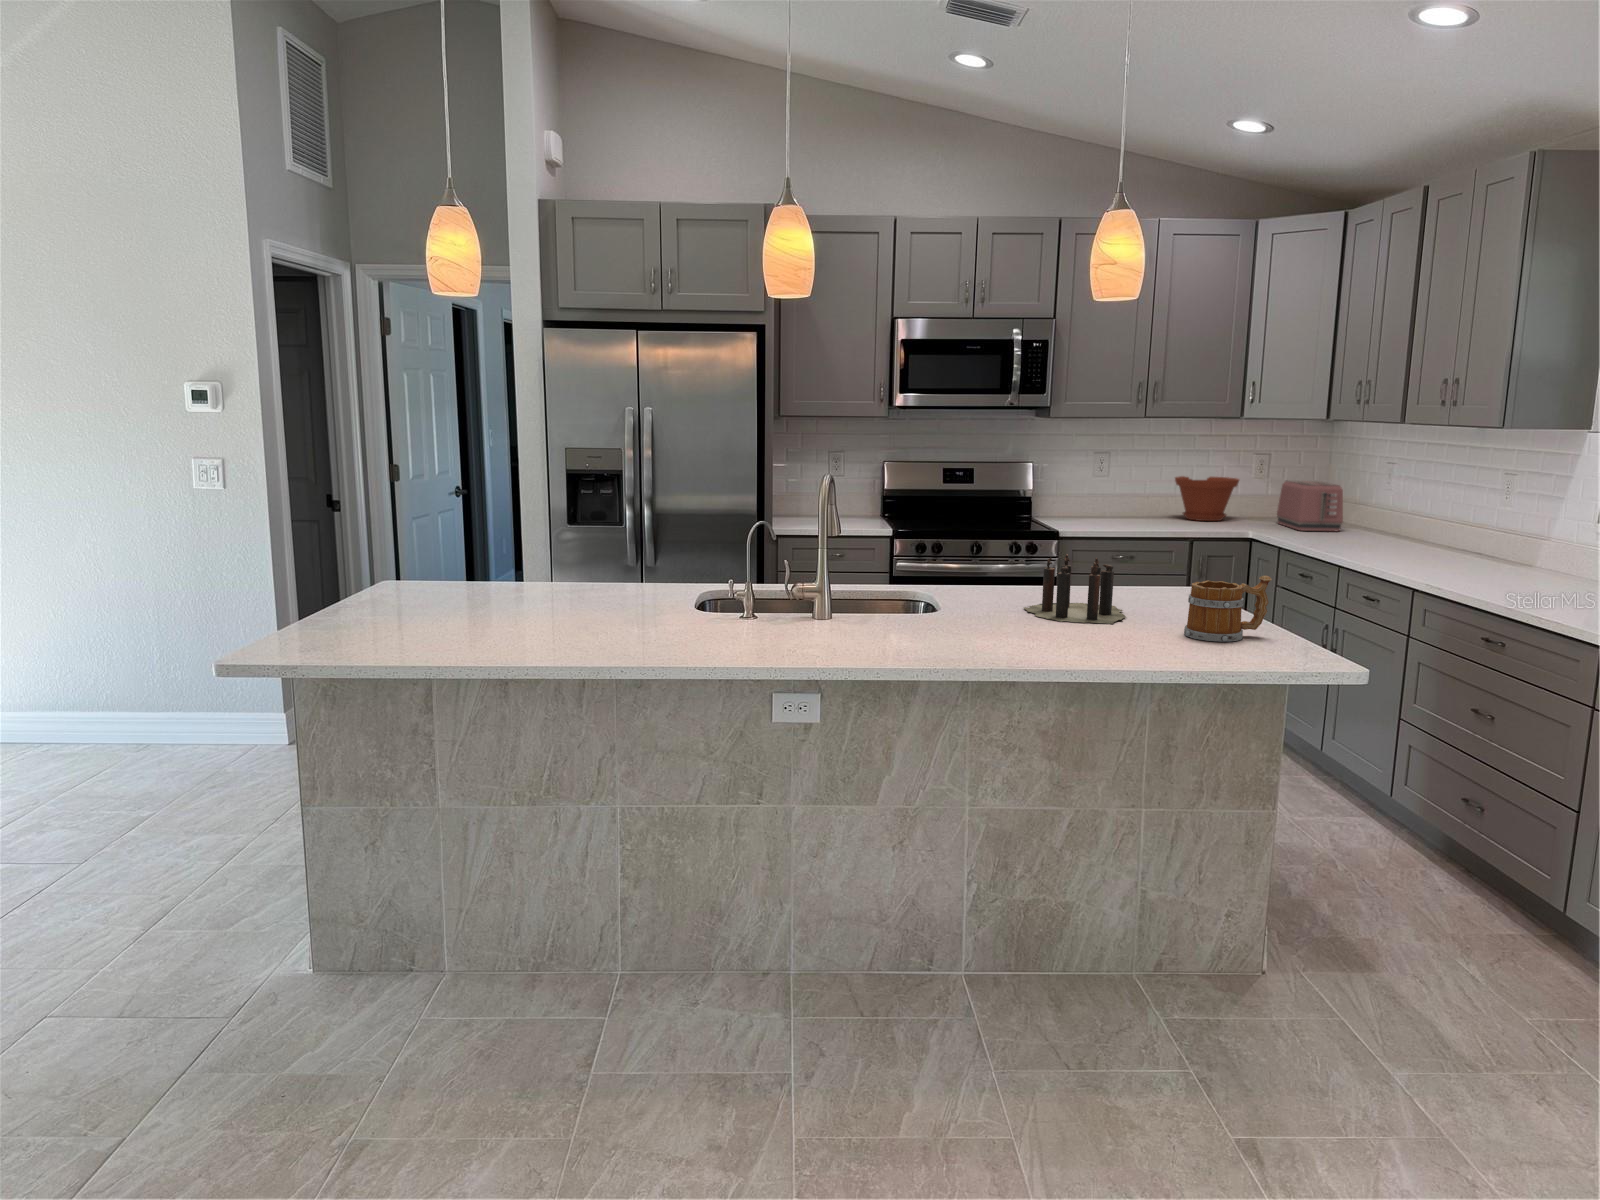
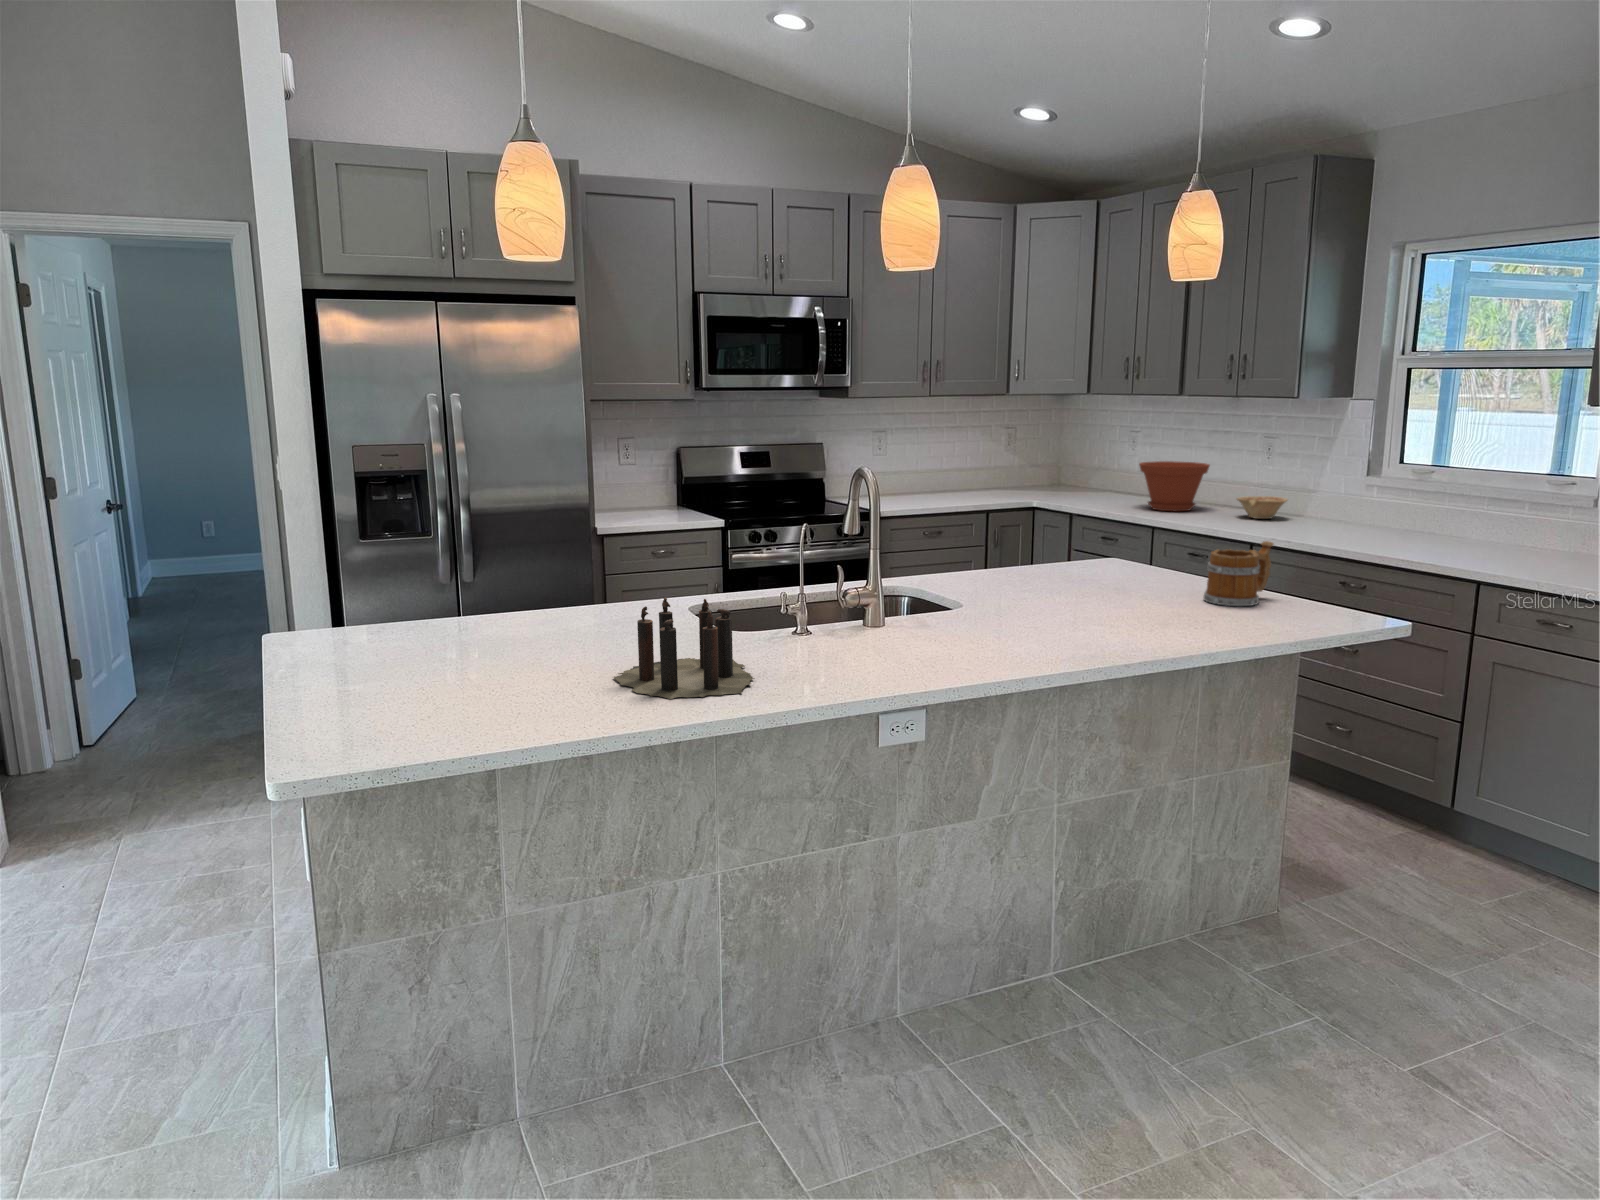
plant pot: present [1175,476,1239,521] -> present [1139,461,1210,511]
toaster: present [1277,481,1343,531] -> none [1031,449,1096,494]
dish: none [1455,542,1522,570] -> present [1237,496,1288,519]
candle: present [1024,554,1126,624] -> present [614,597,754,699]

